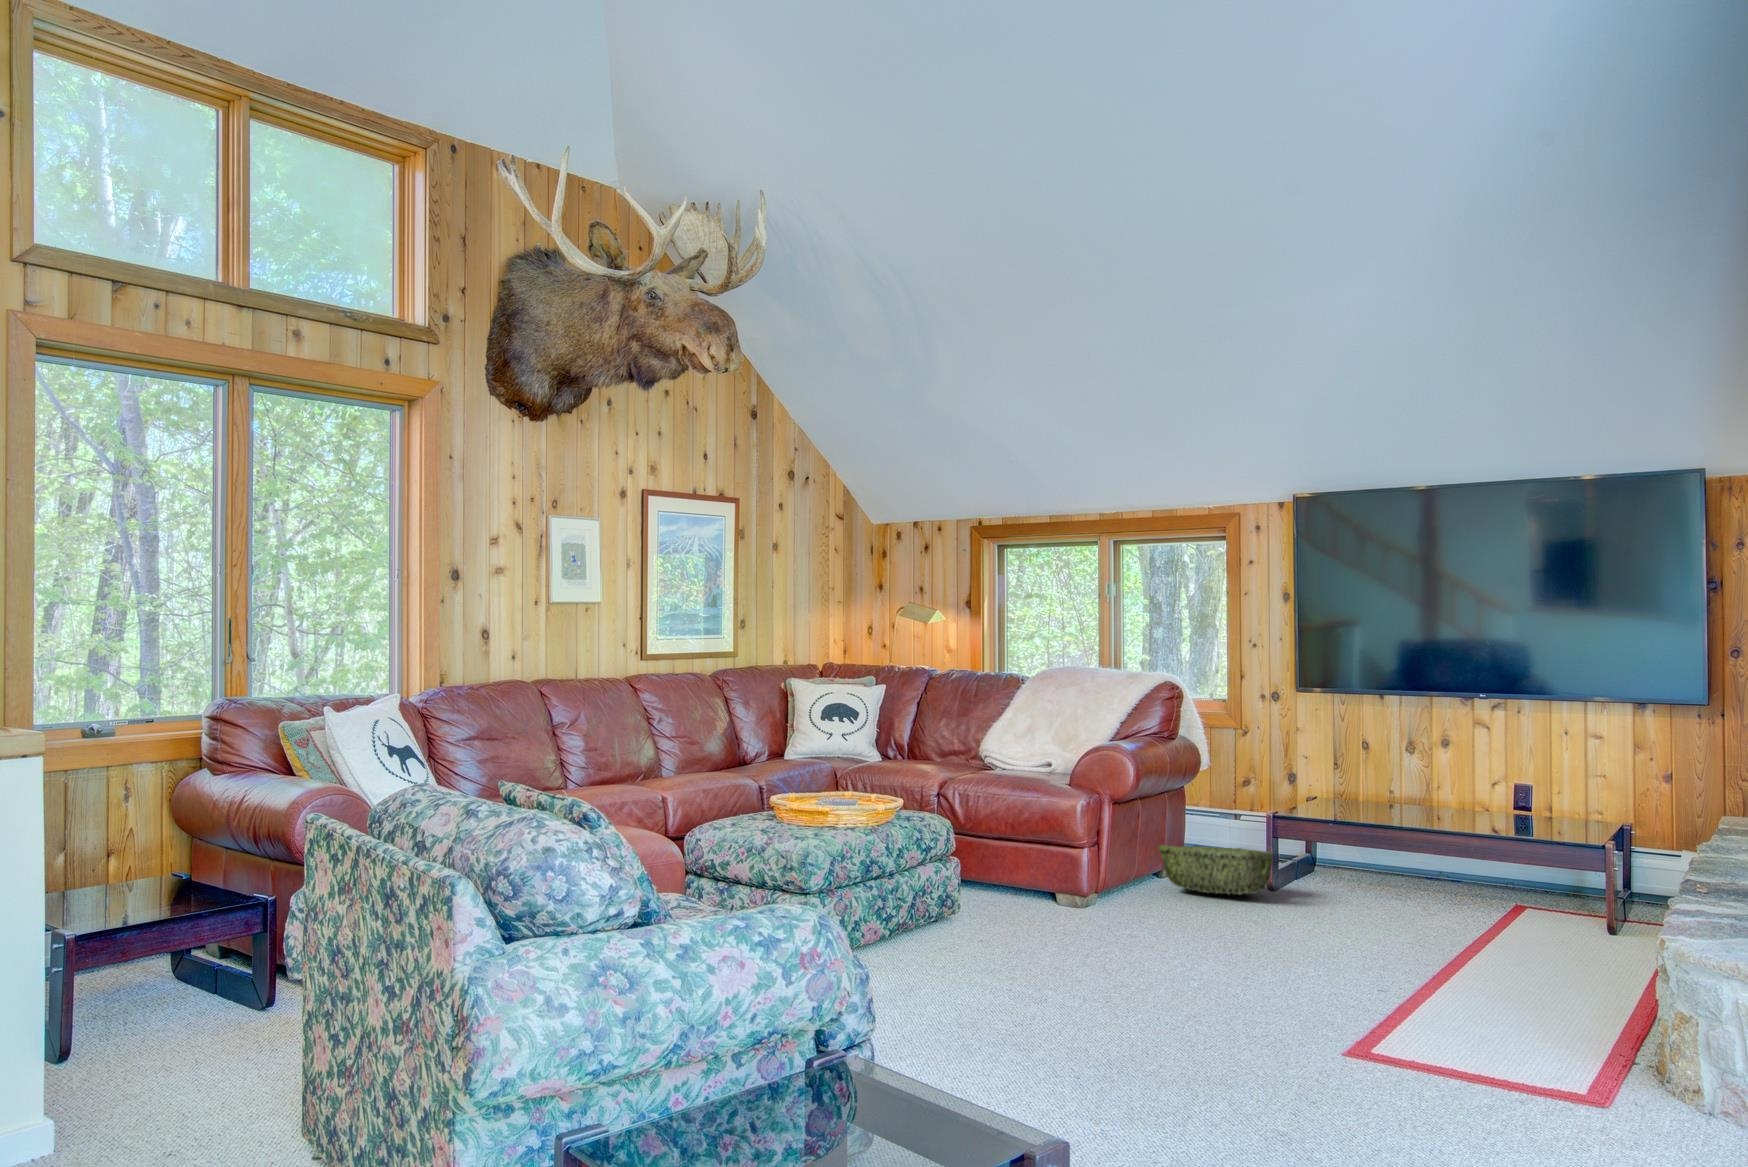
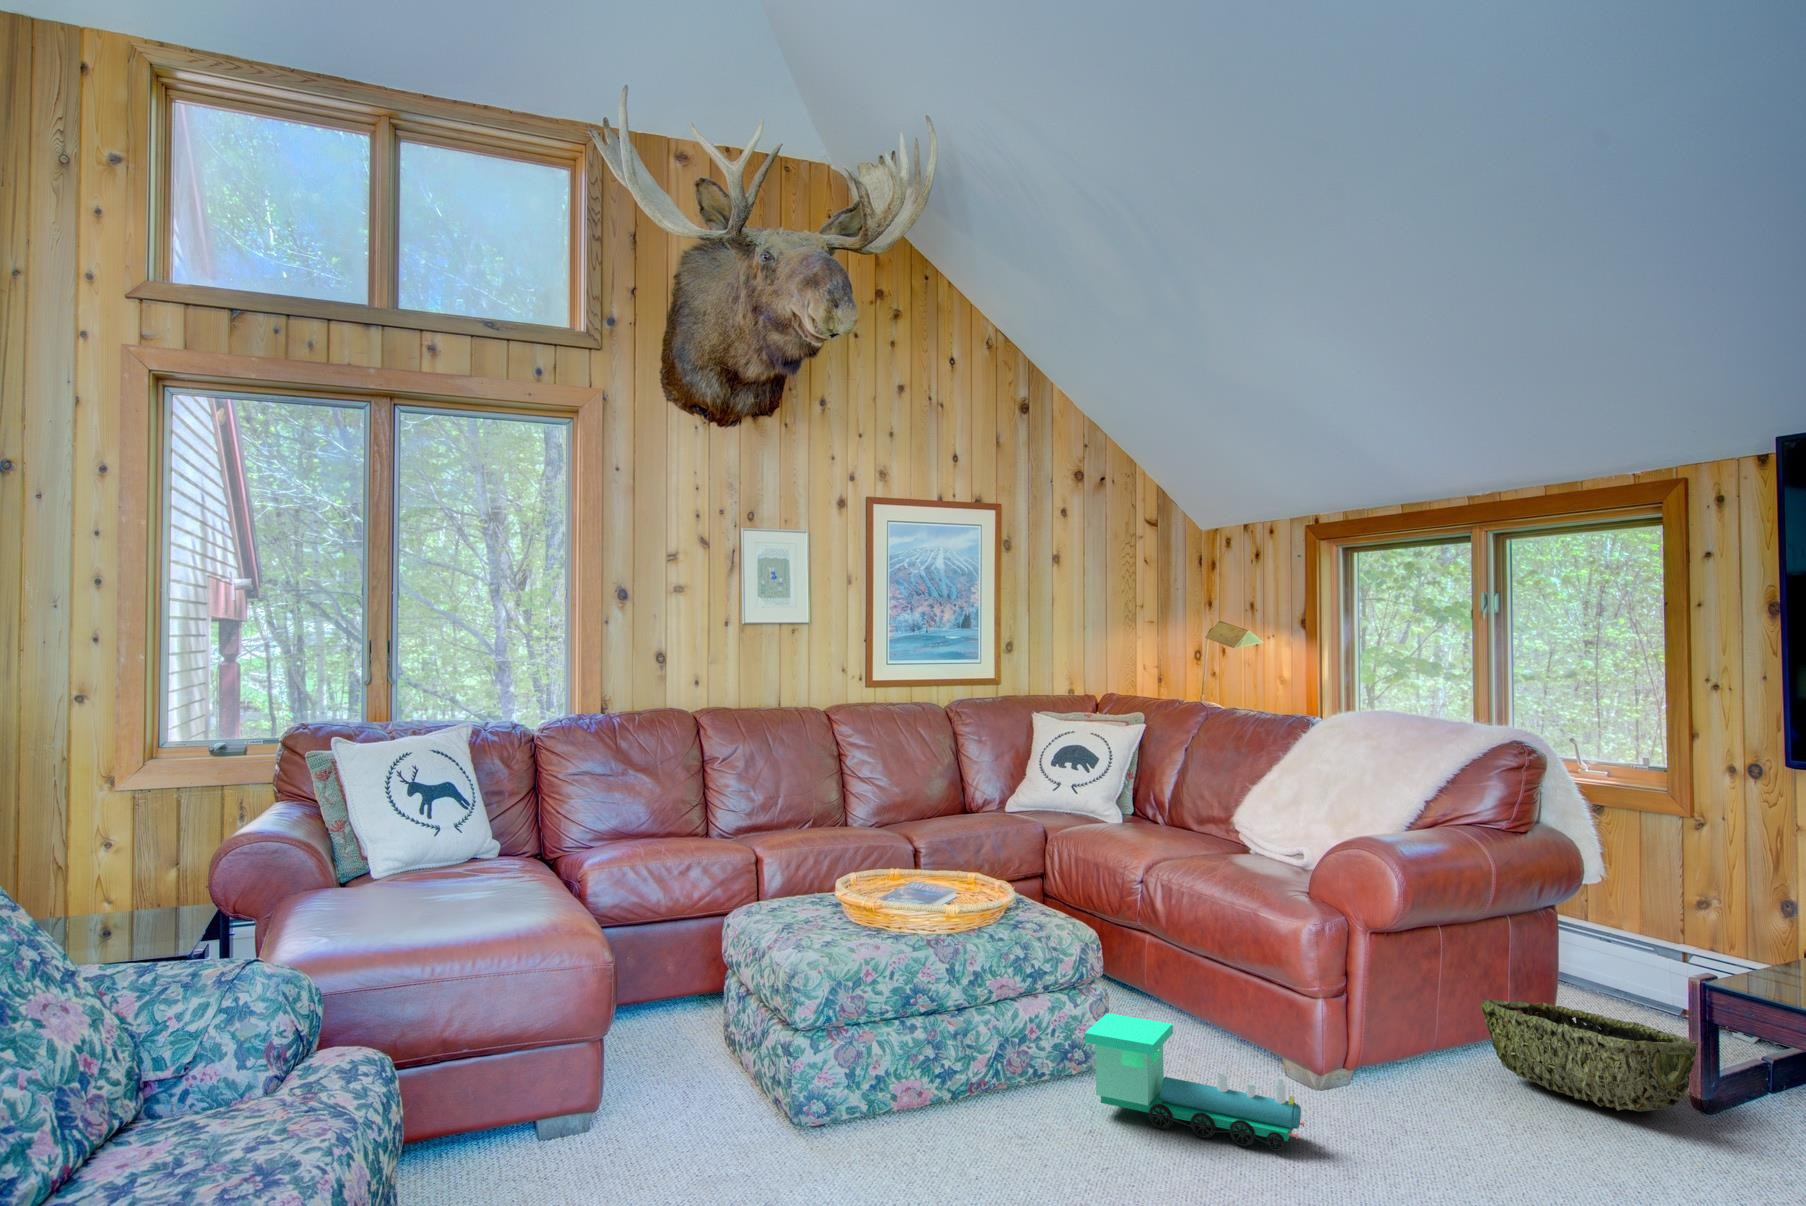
toy train: none [969,871,1102,935] -> present [1085,1013,1304,1150]

